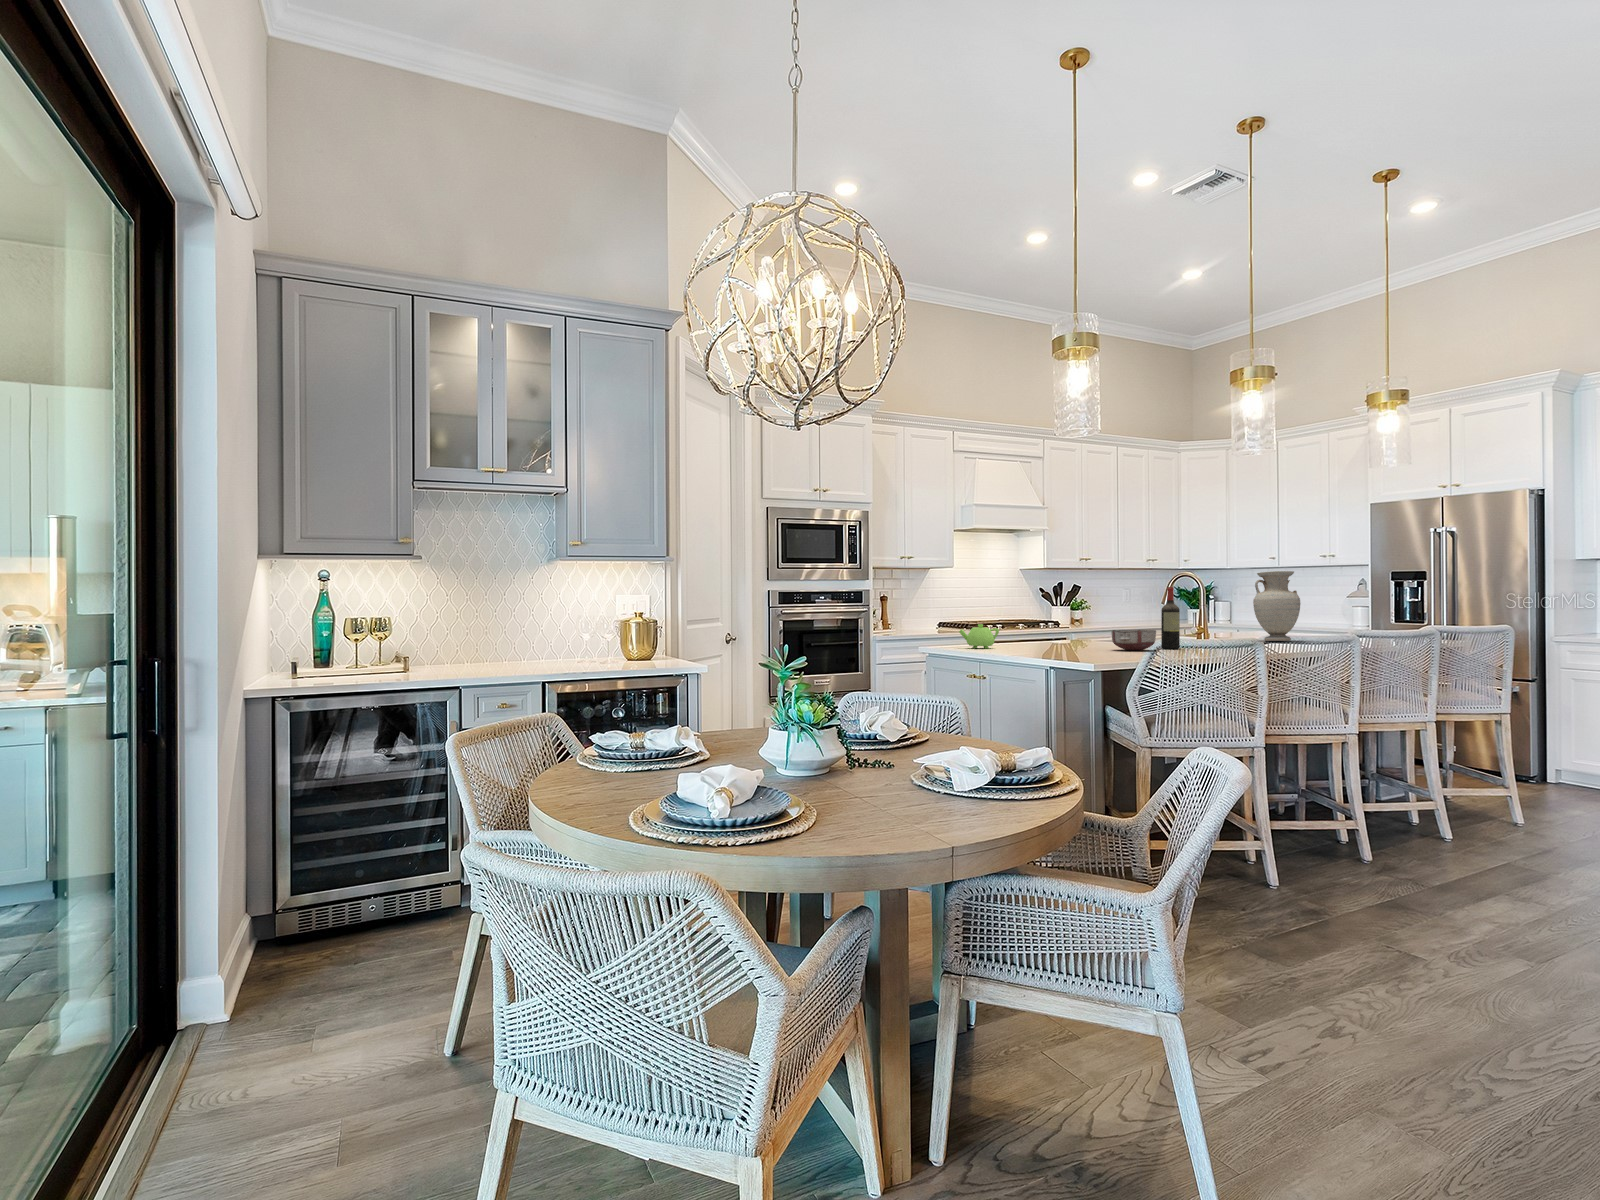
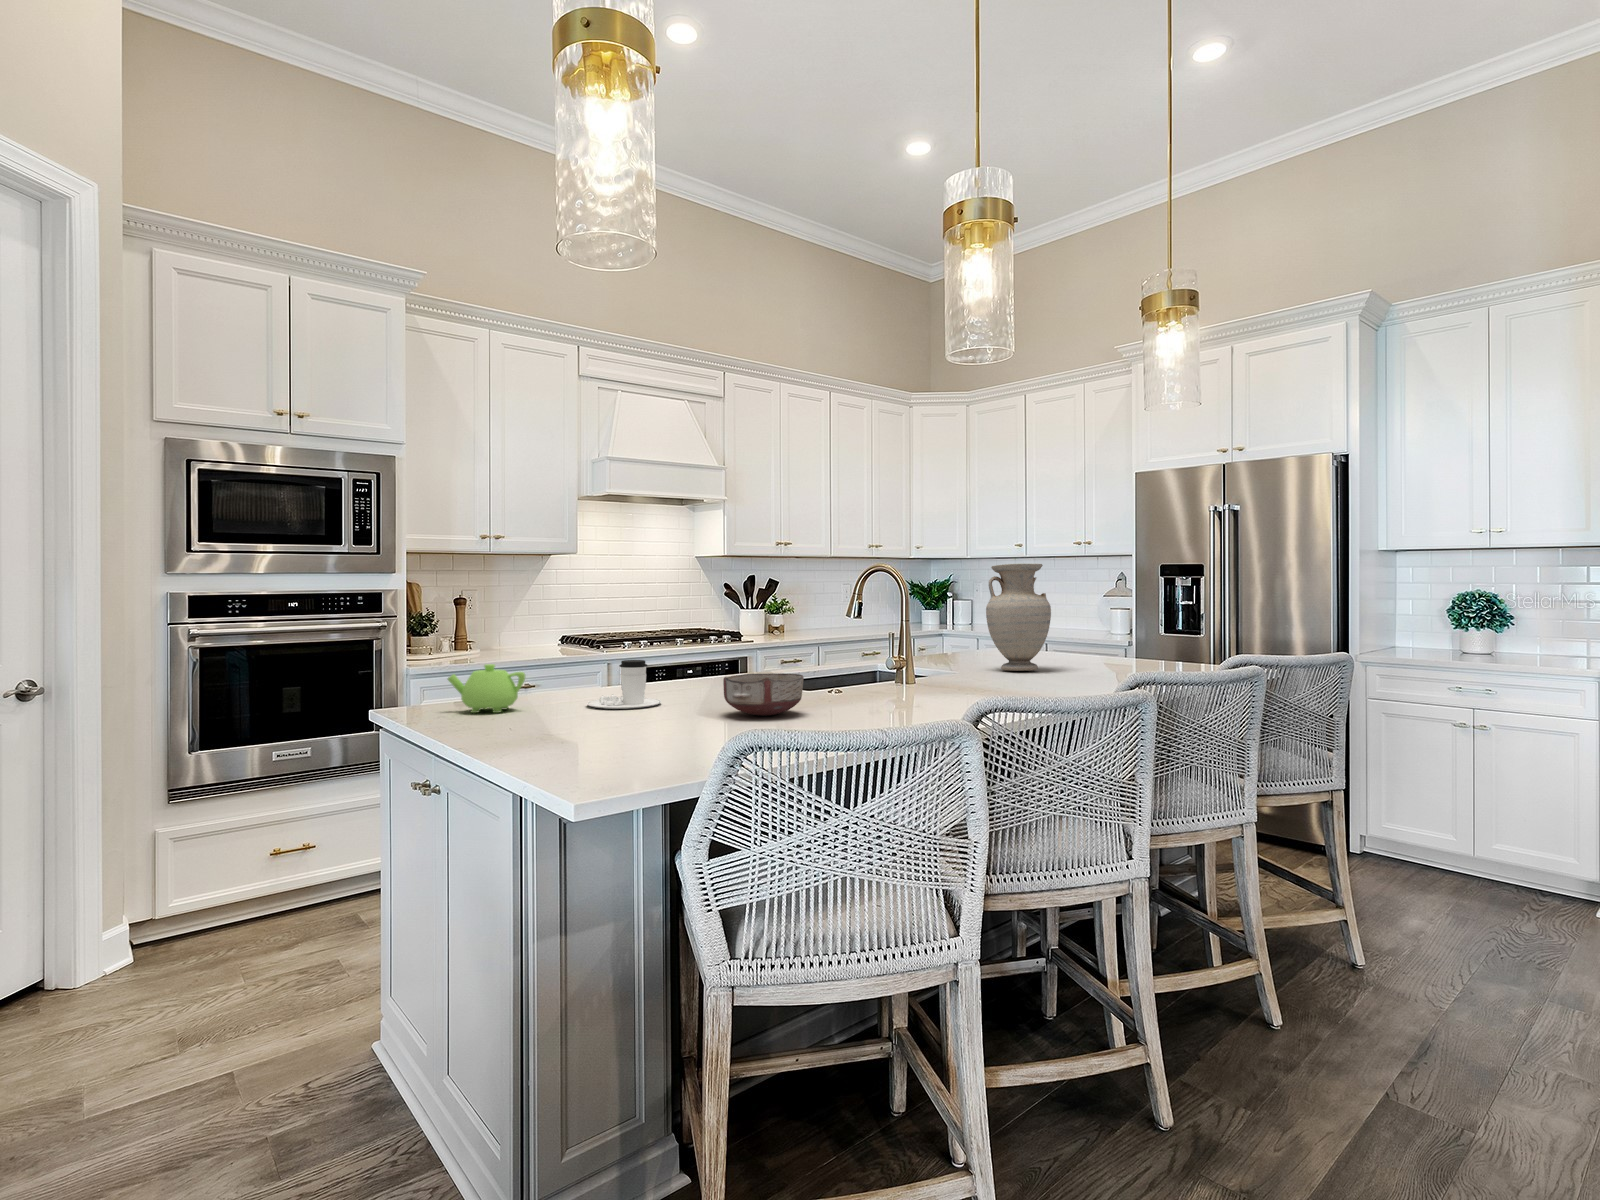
wine bottle: present [1161,587,1180,649] -> none [821,592,852,707]
coffee cup: none [1027,624,1068,648] -> present [586,660,661,709]

